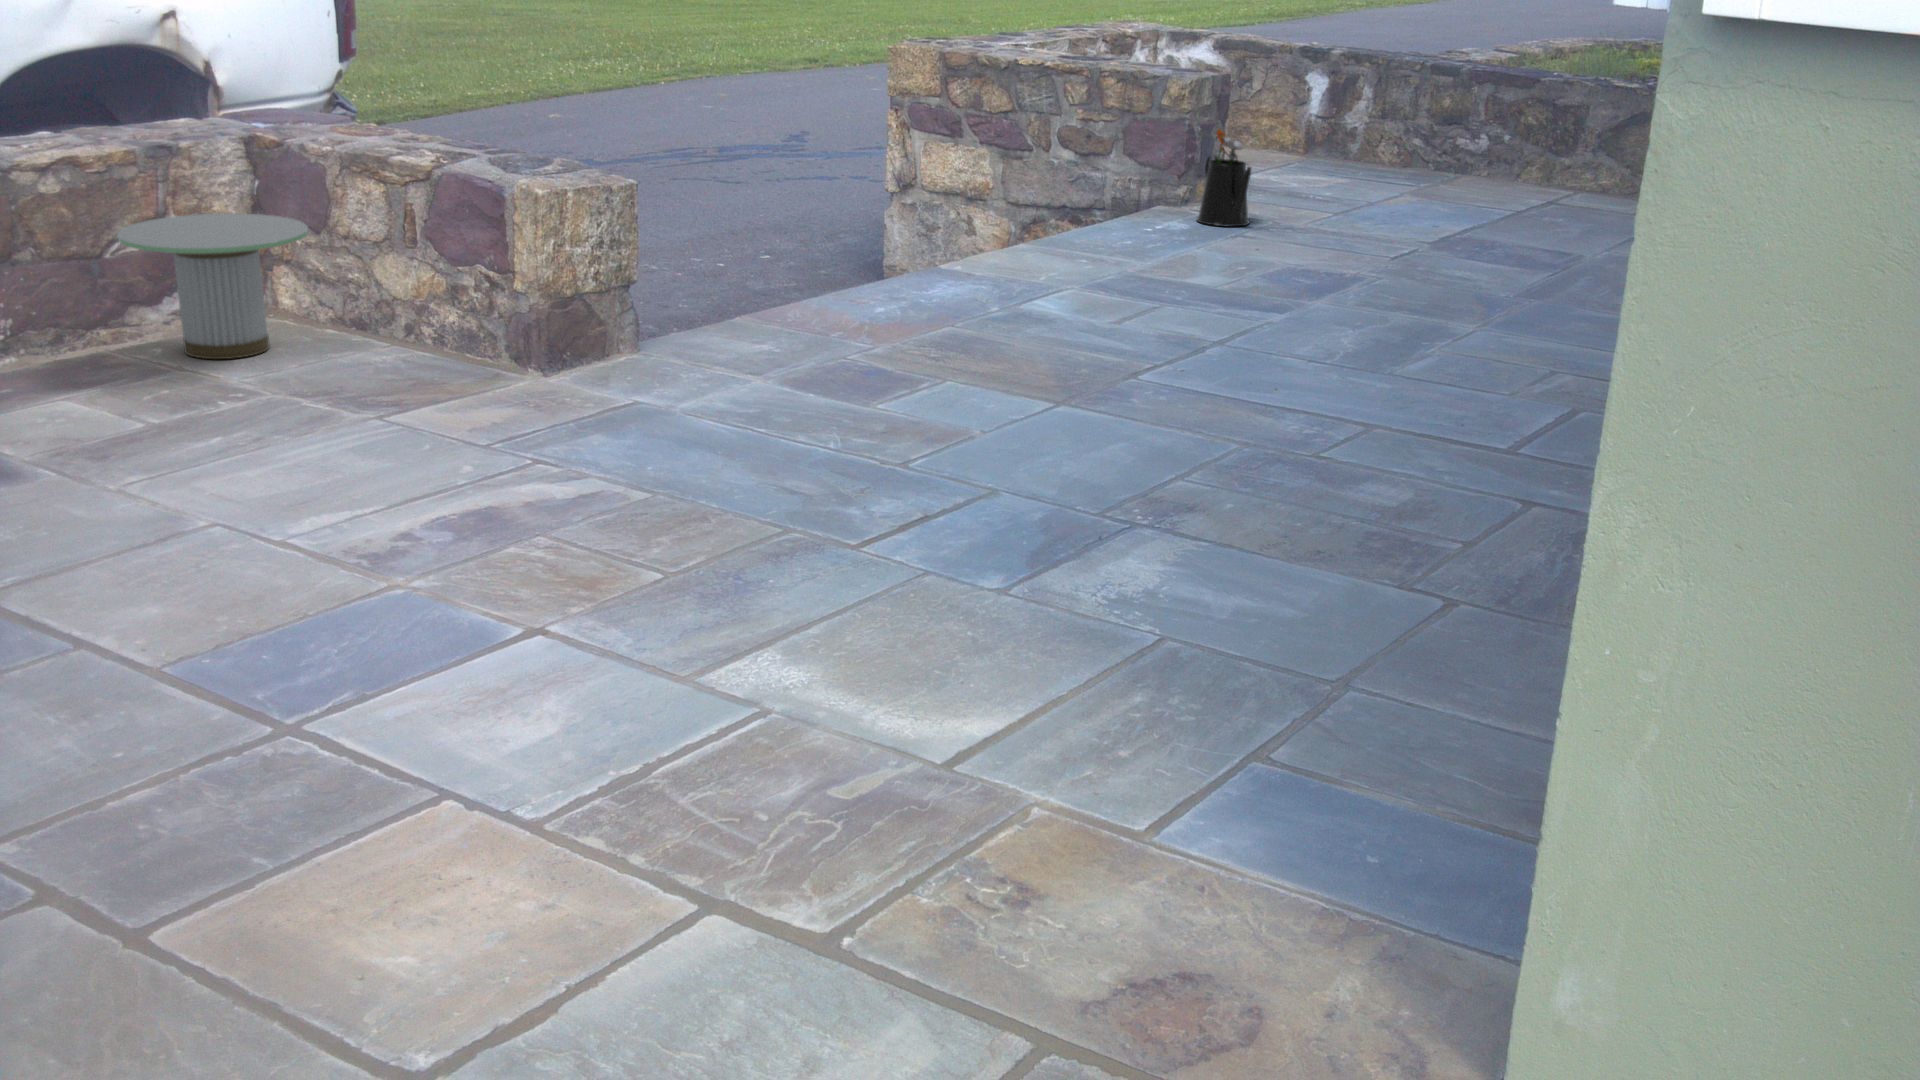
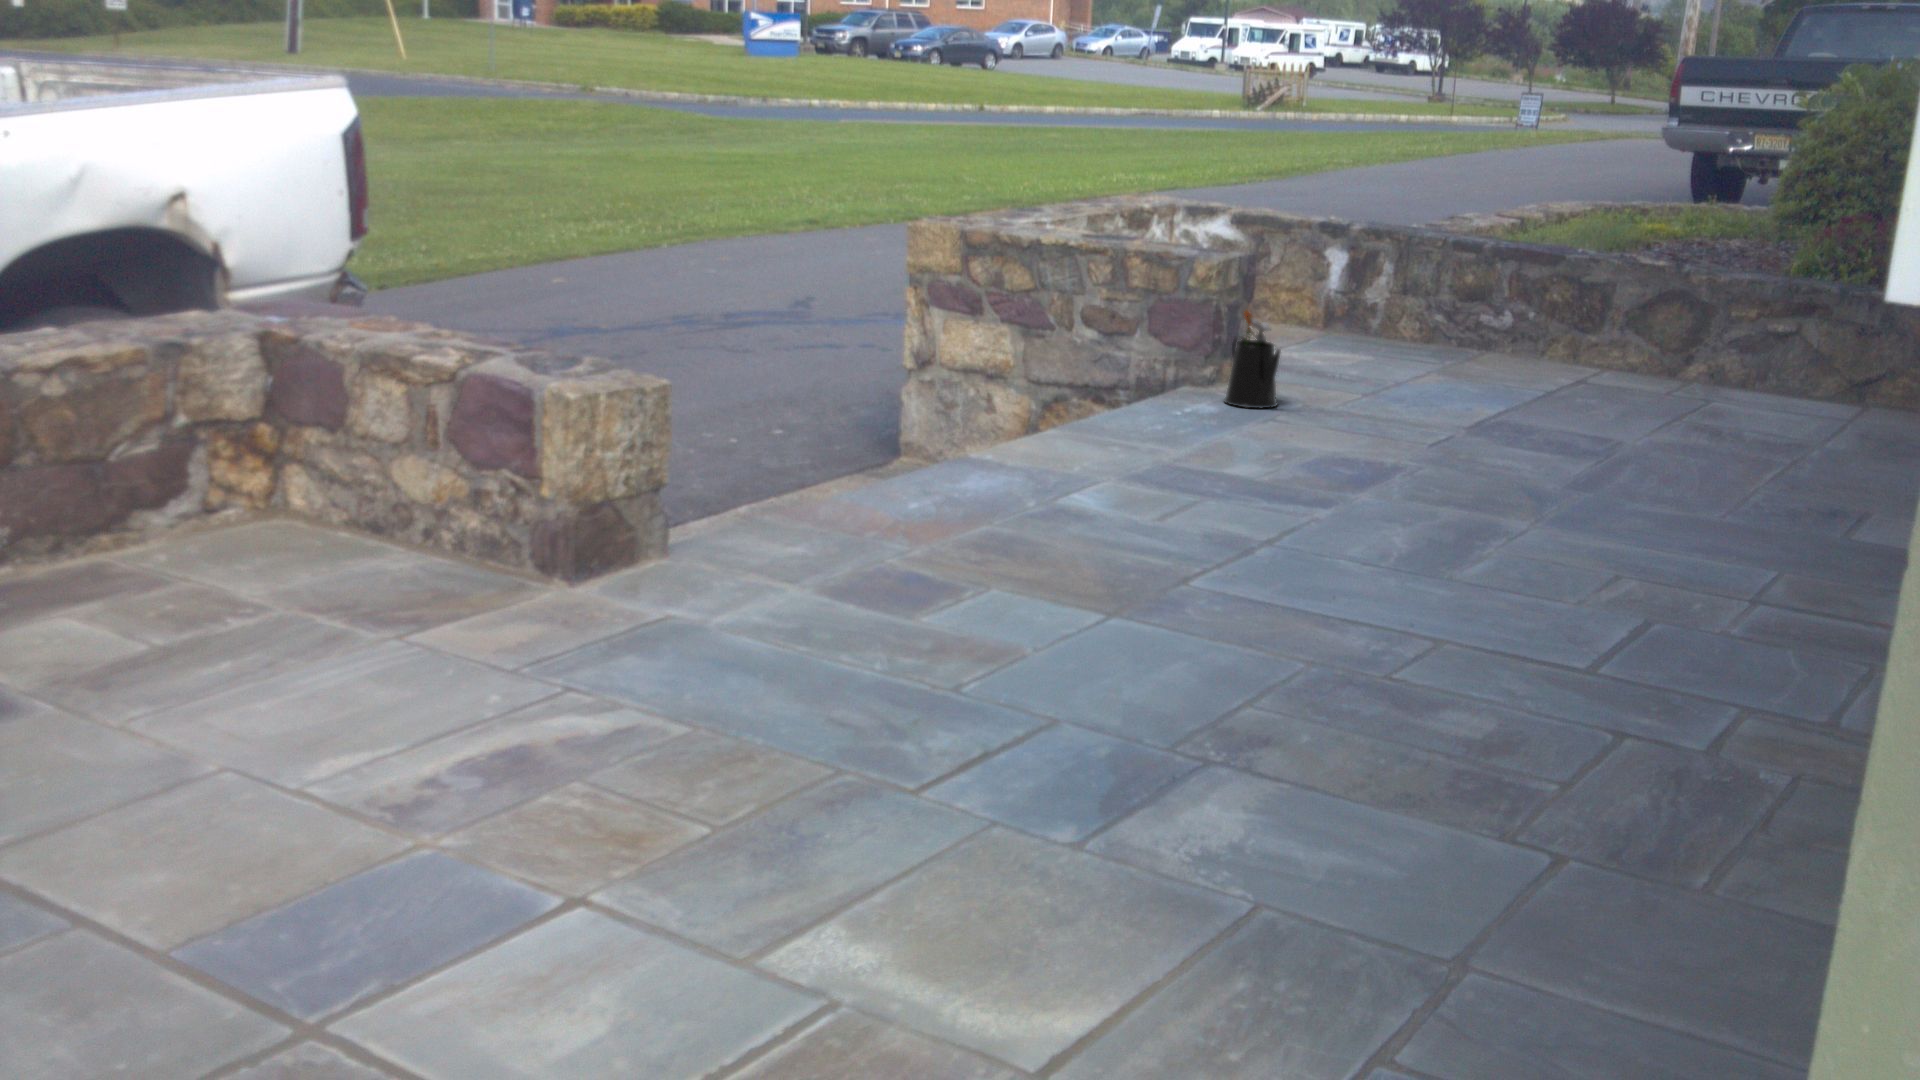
side table: present [117,213,308,359] -> none [124,412,324,566]

